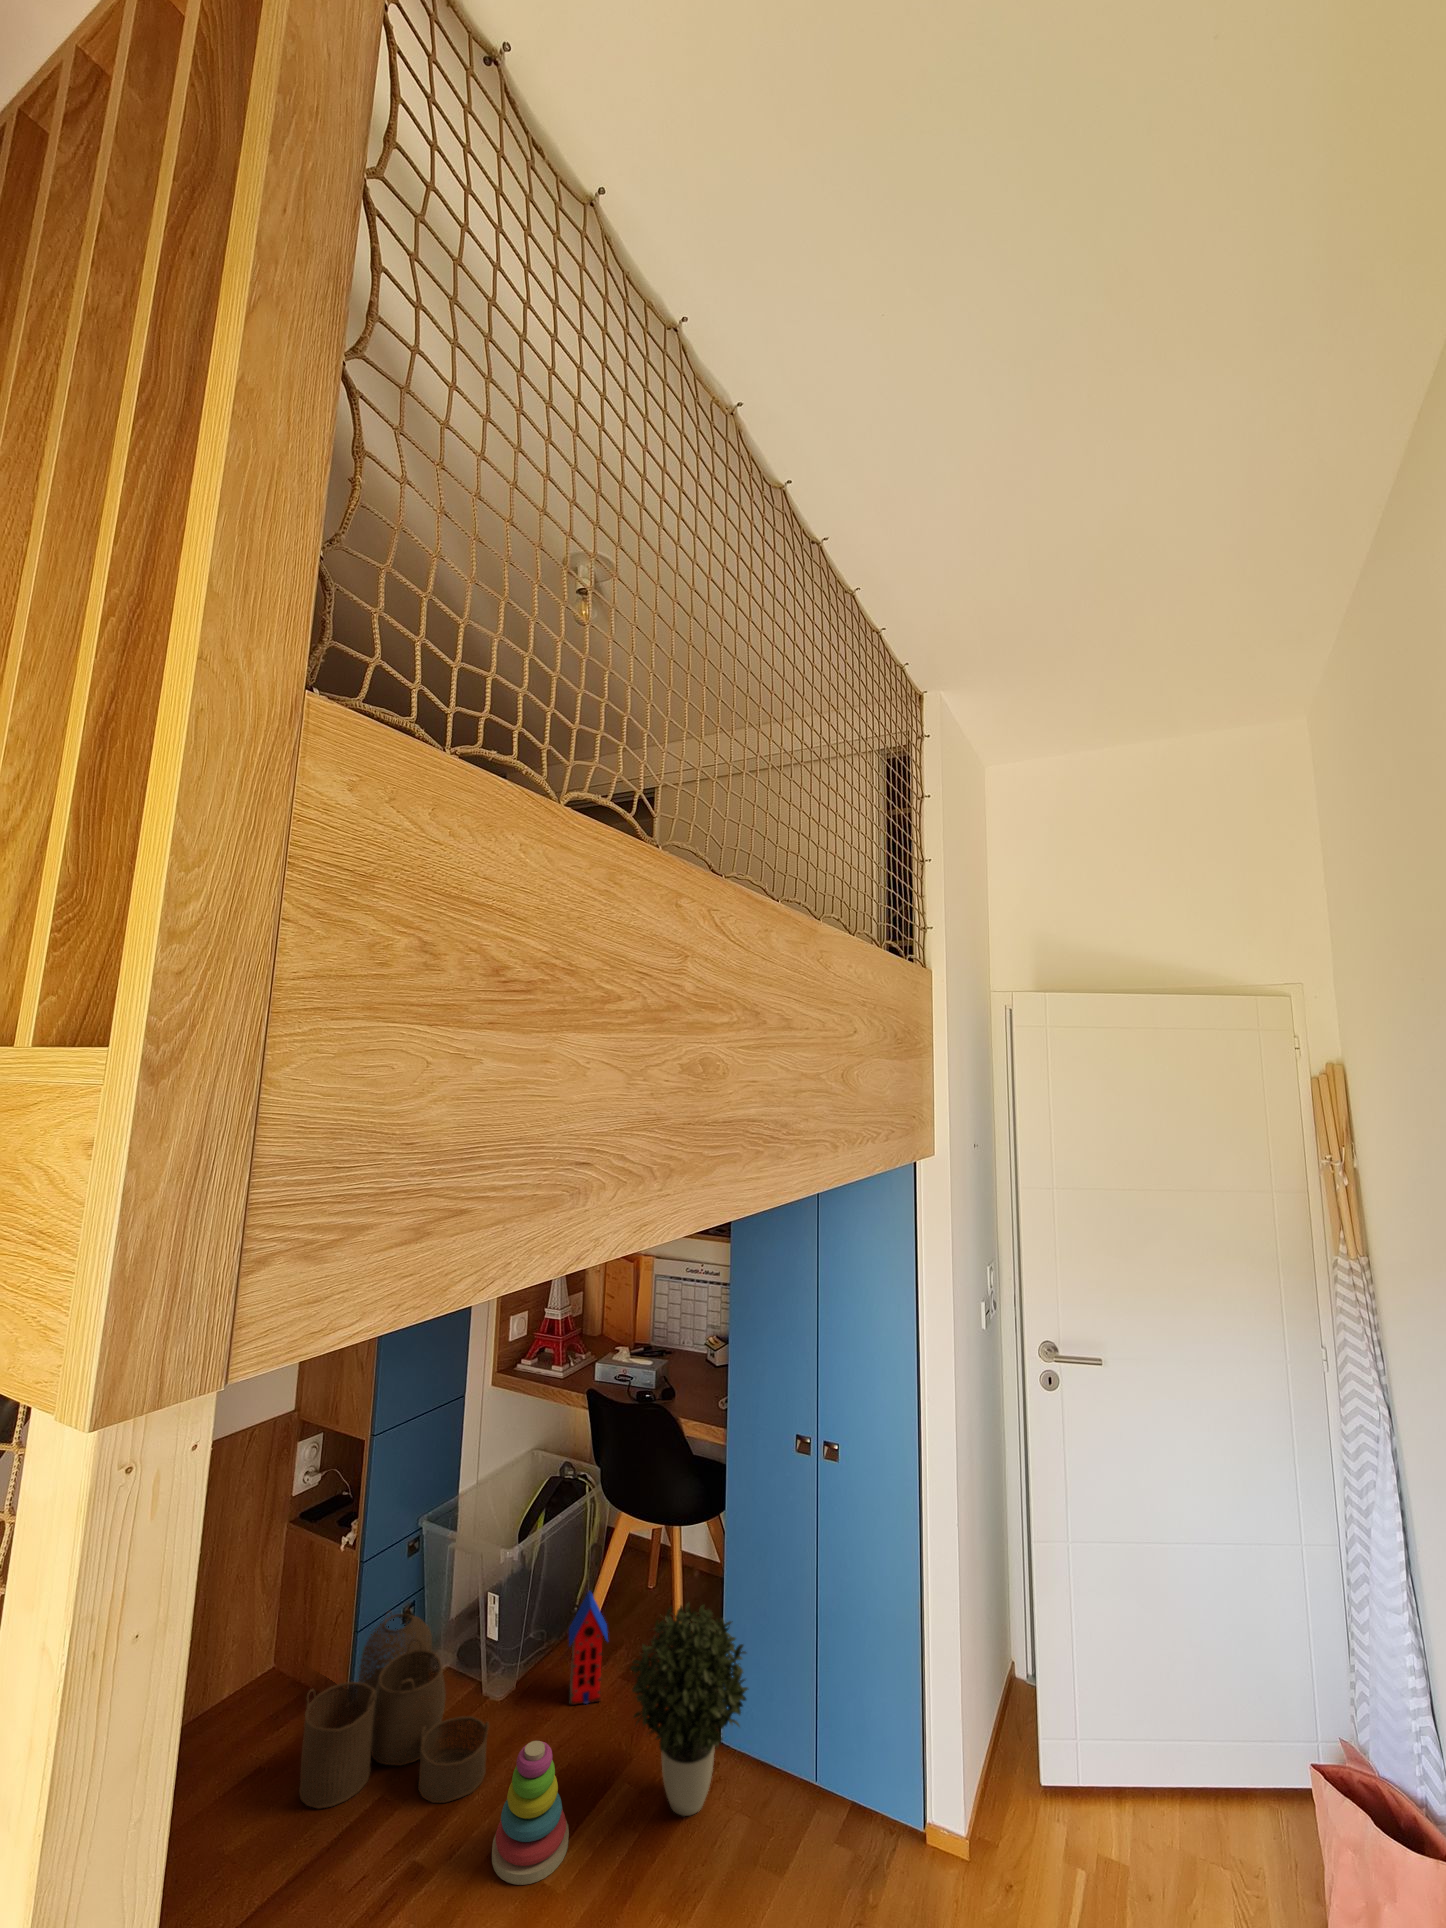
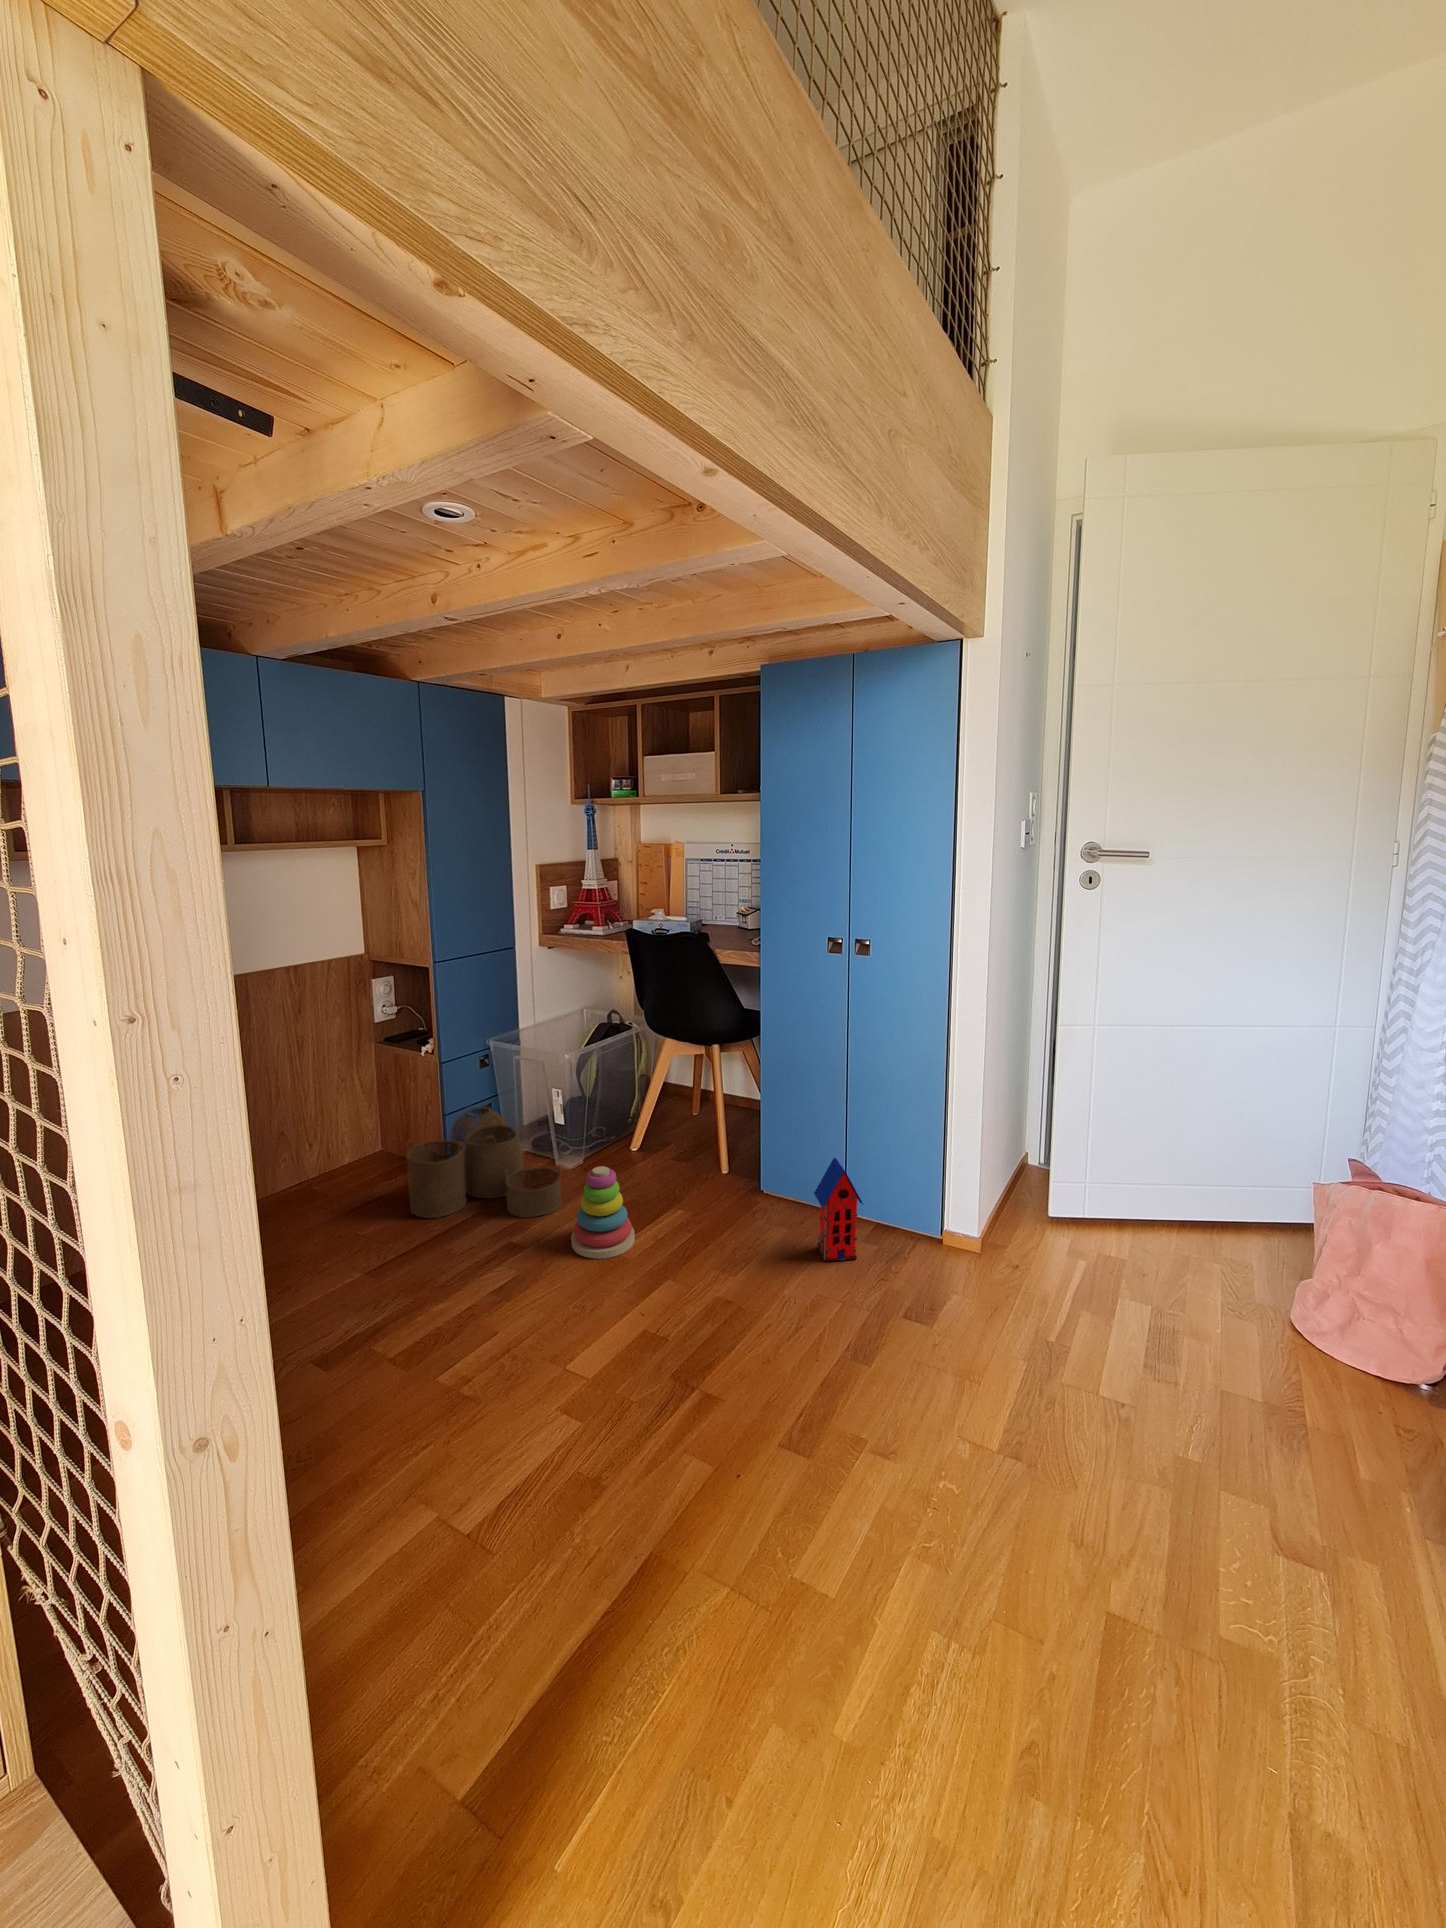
toy house: present [569,1591,608,1705] -> present [814,1158,864,1261]
potted plant: present [630,1603,748,1816] -> none [679,1078,786,1228]

